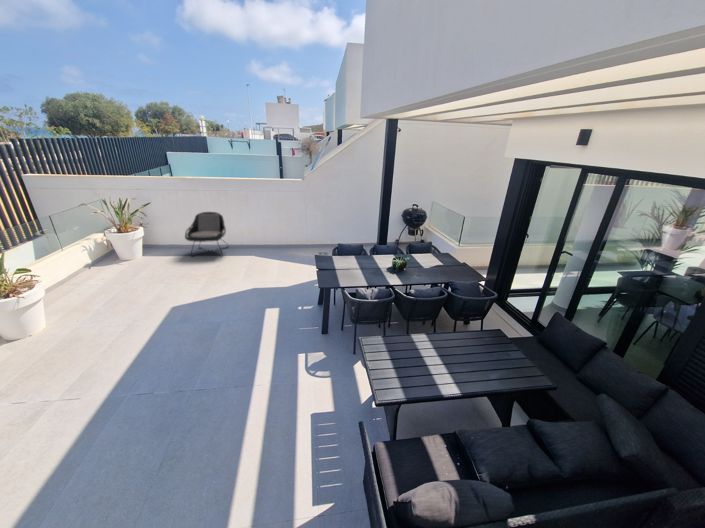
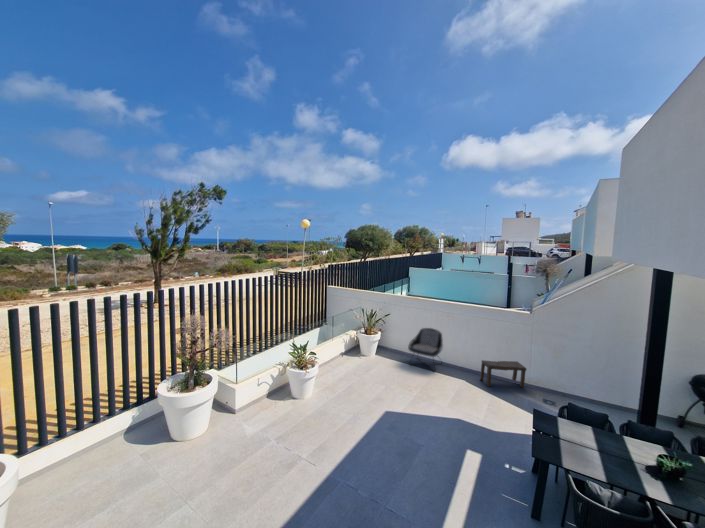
bench: none [267,228,305,255] -> present [480,360,526,388]

